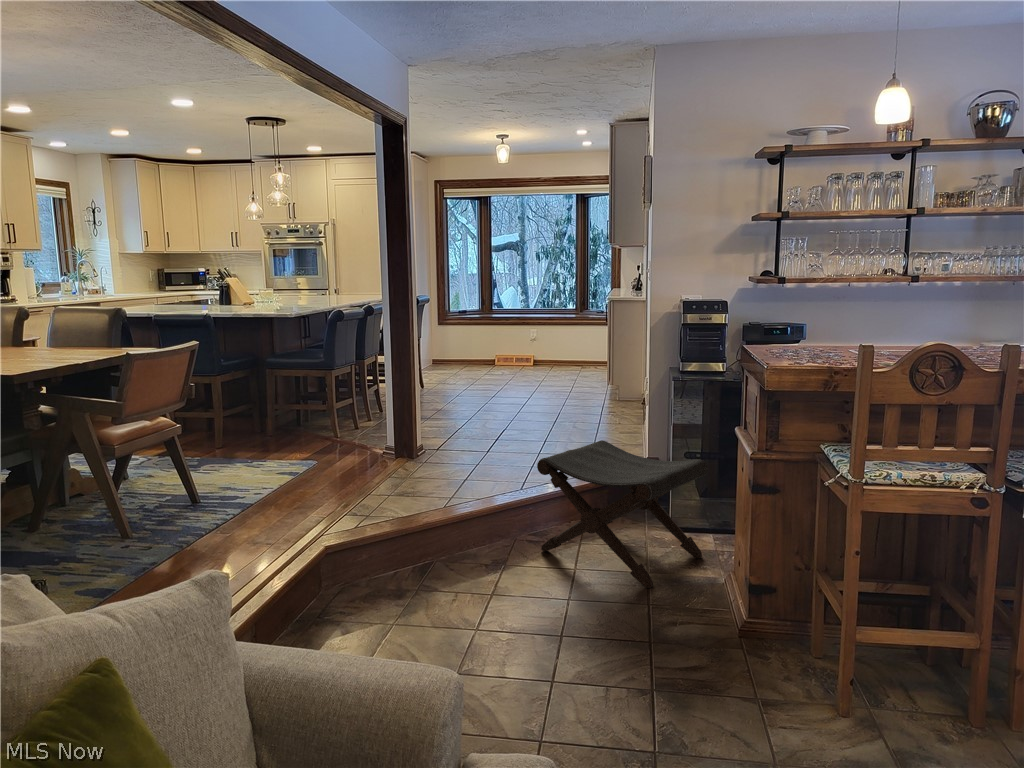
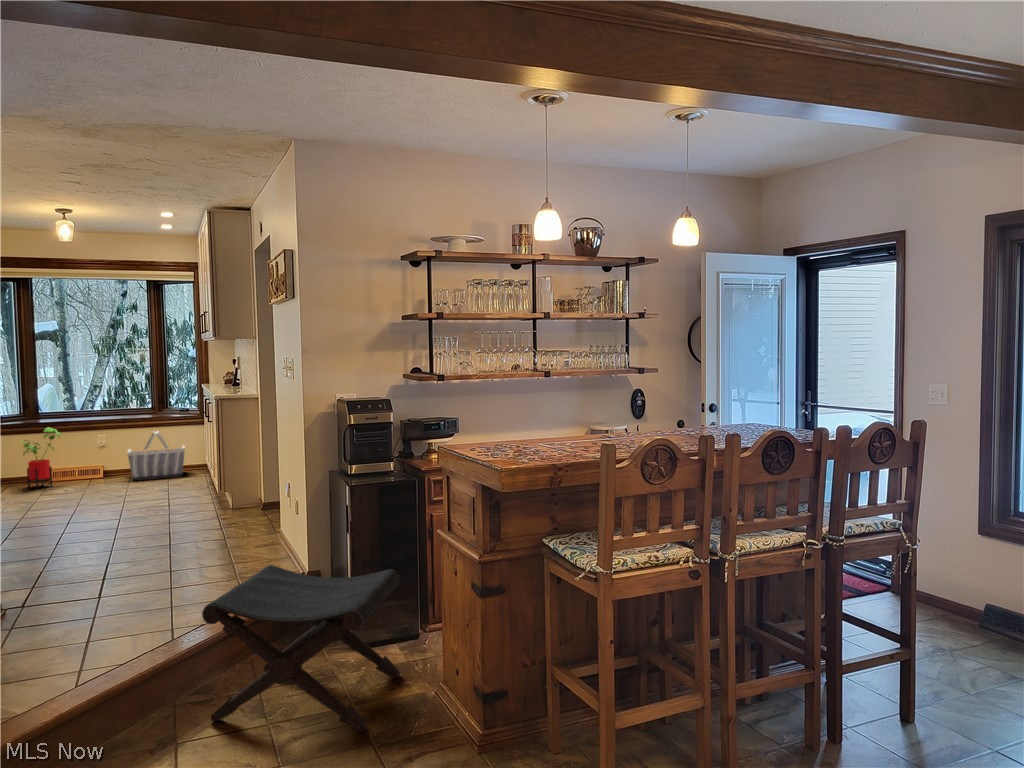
house plant: none [478,321,507,369] -> present [21,428,62,489]
basket: none [550,328,596,370] -> present [128,431,185,480]

